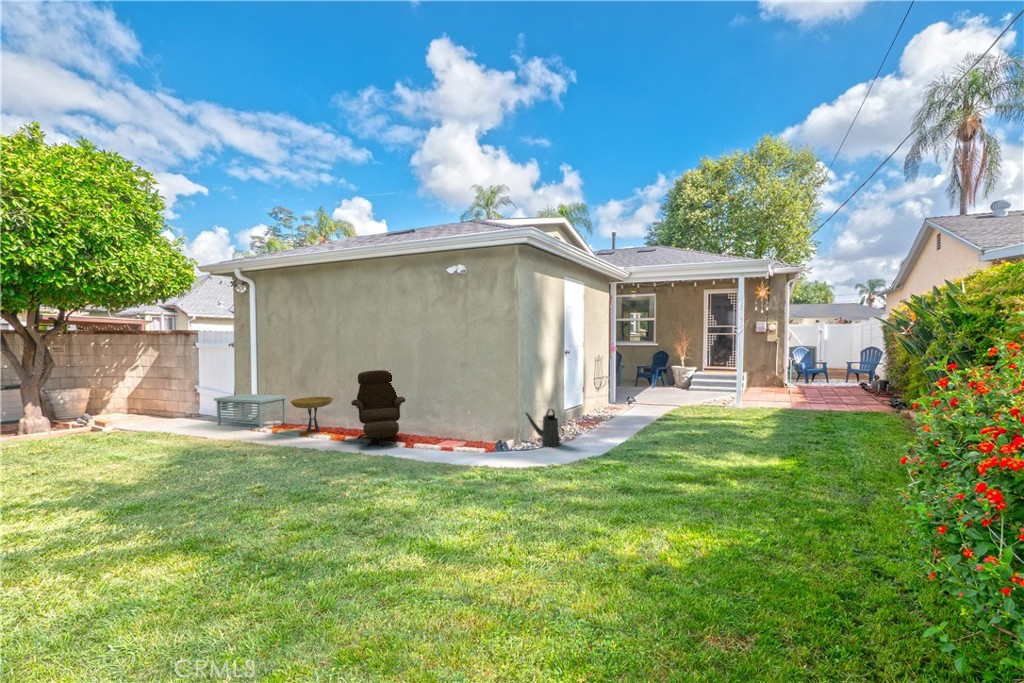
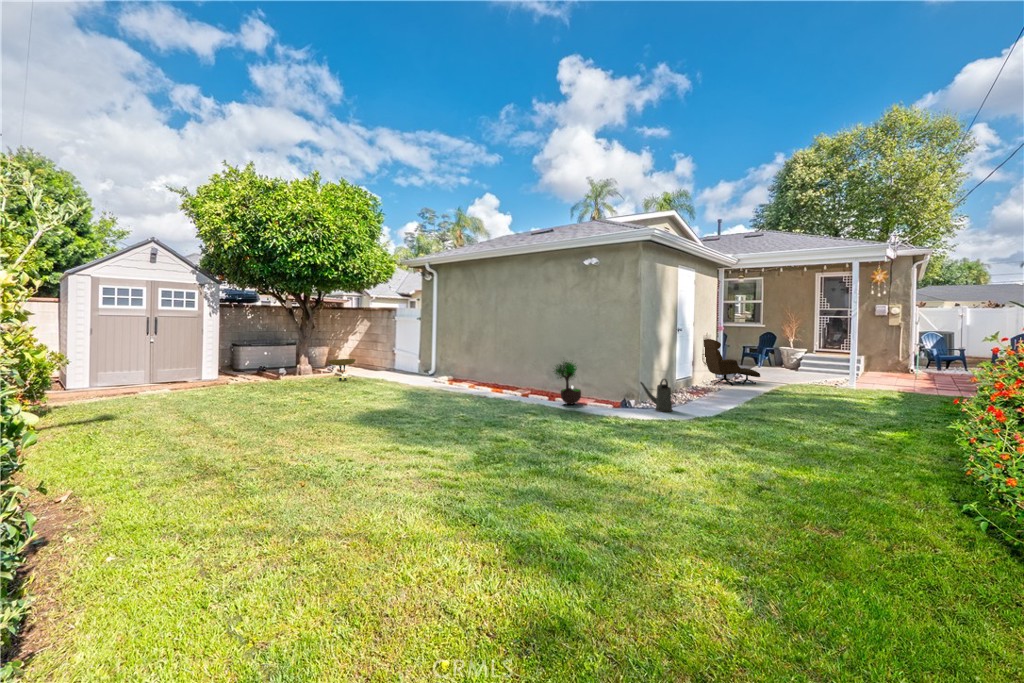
lounge chair: present [351,370,405,447] -> present [704,339,760,386]
potted tree: none [424,386,460,441] -> present [555,362,581,404]
storage bench: present [214,394,288,429] -> none [379,363,434,390]
side table: present [290,397,333,432] -> present [328,359,356,381]

